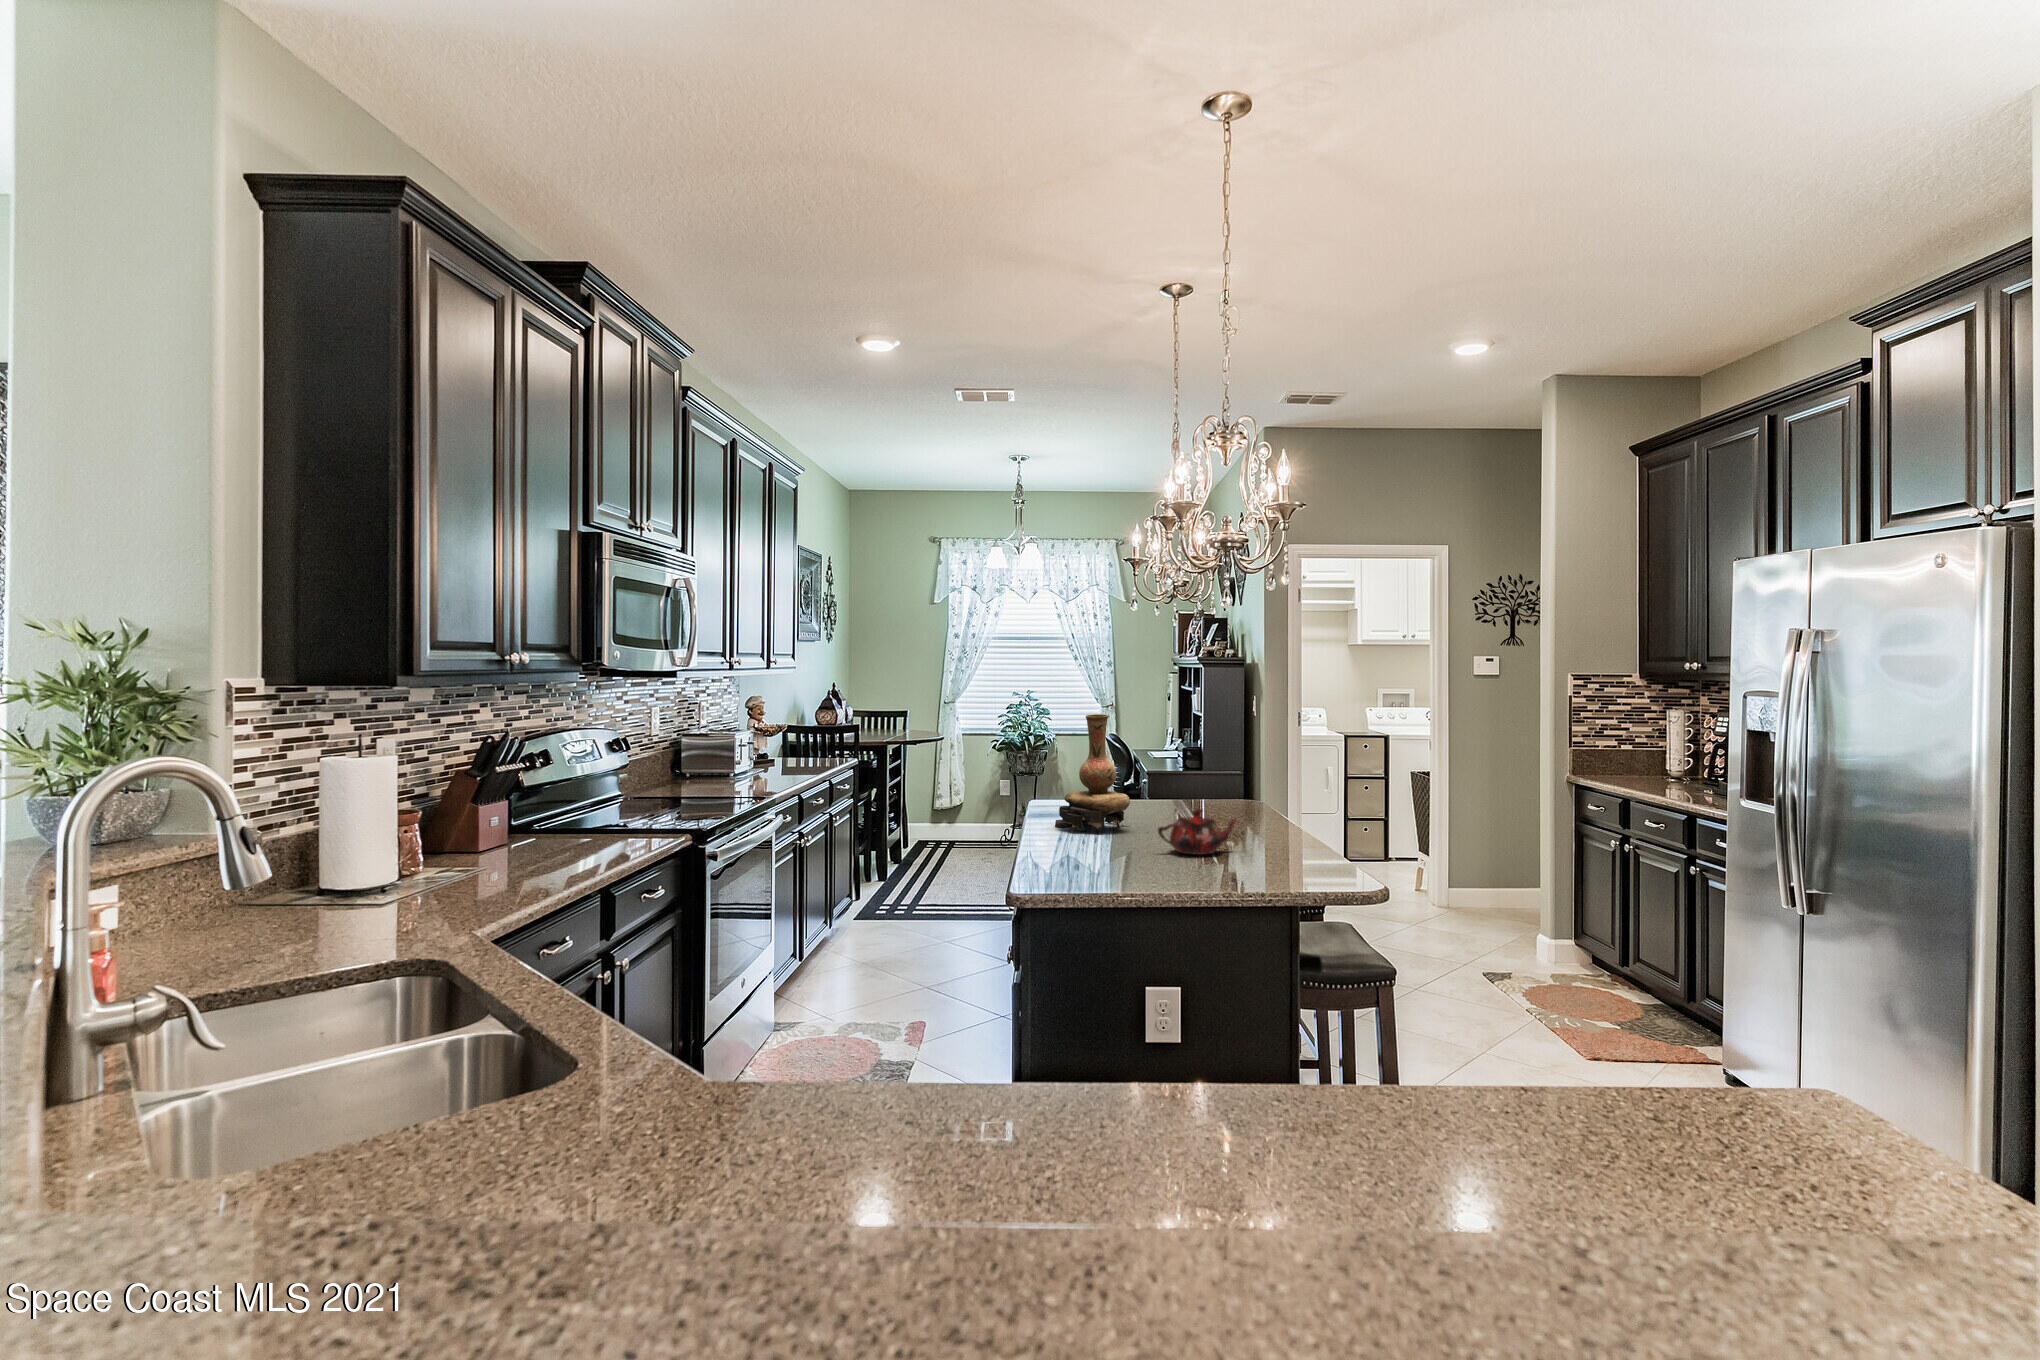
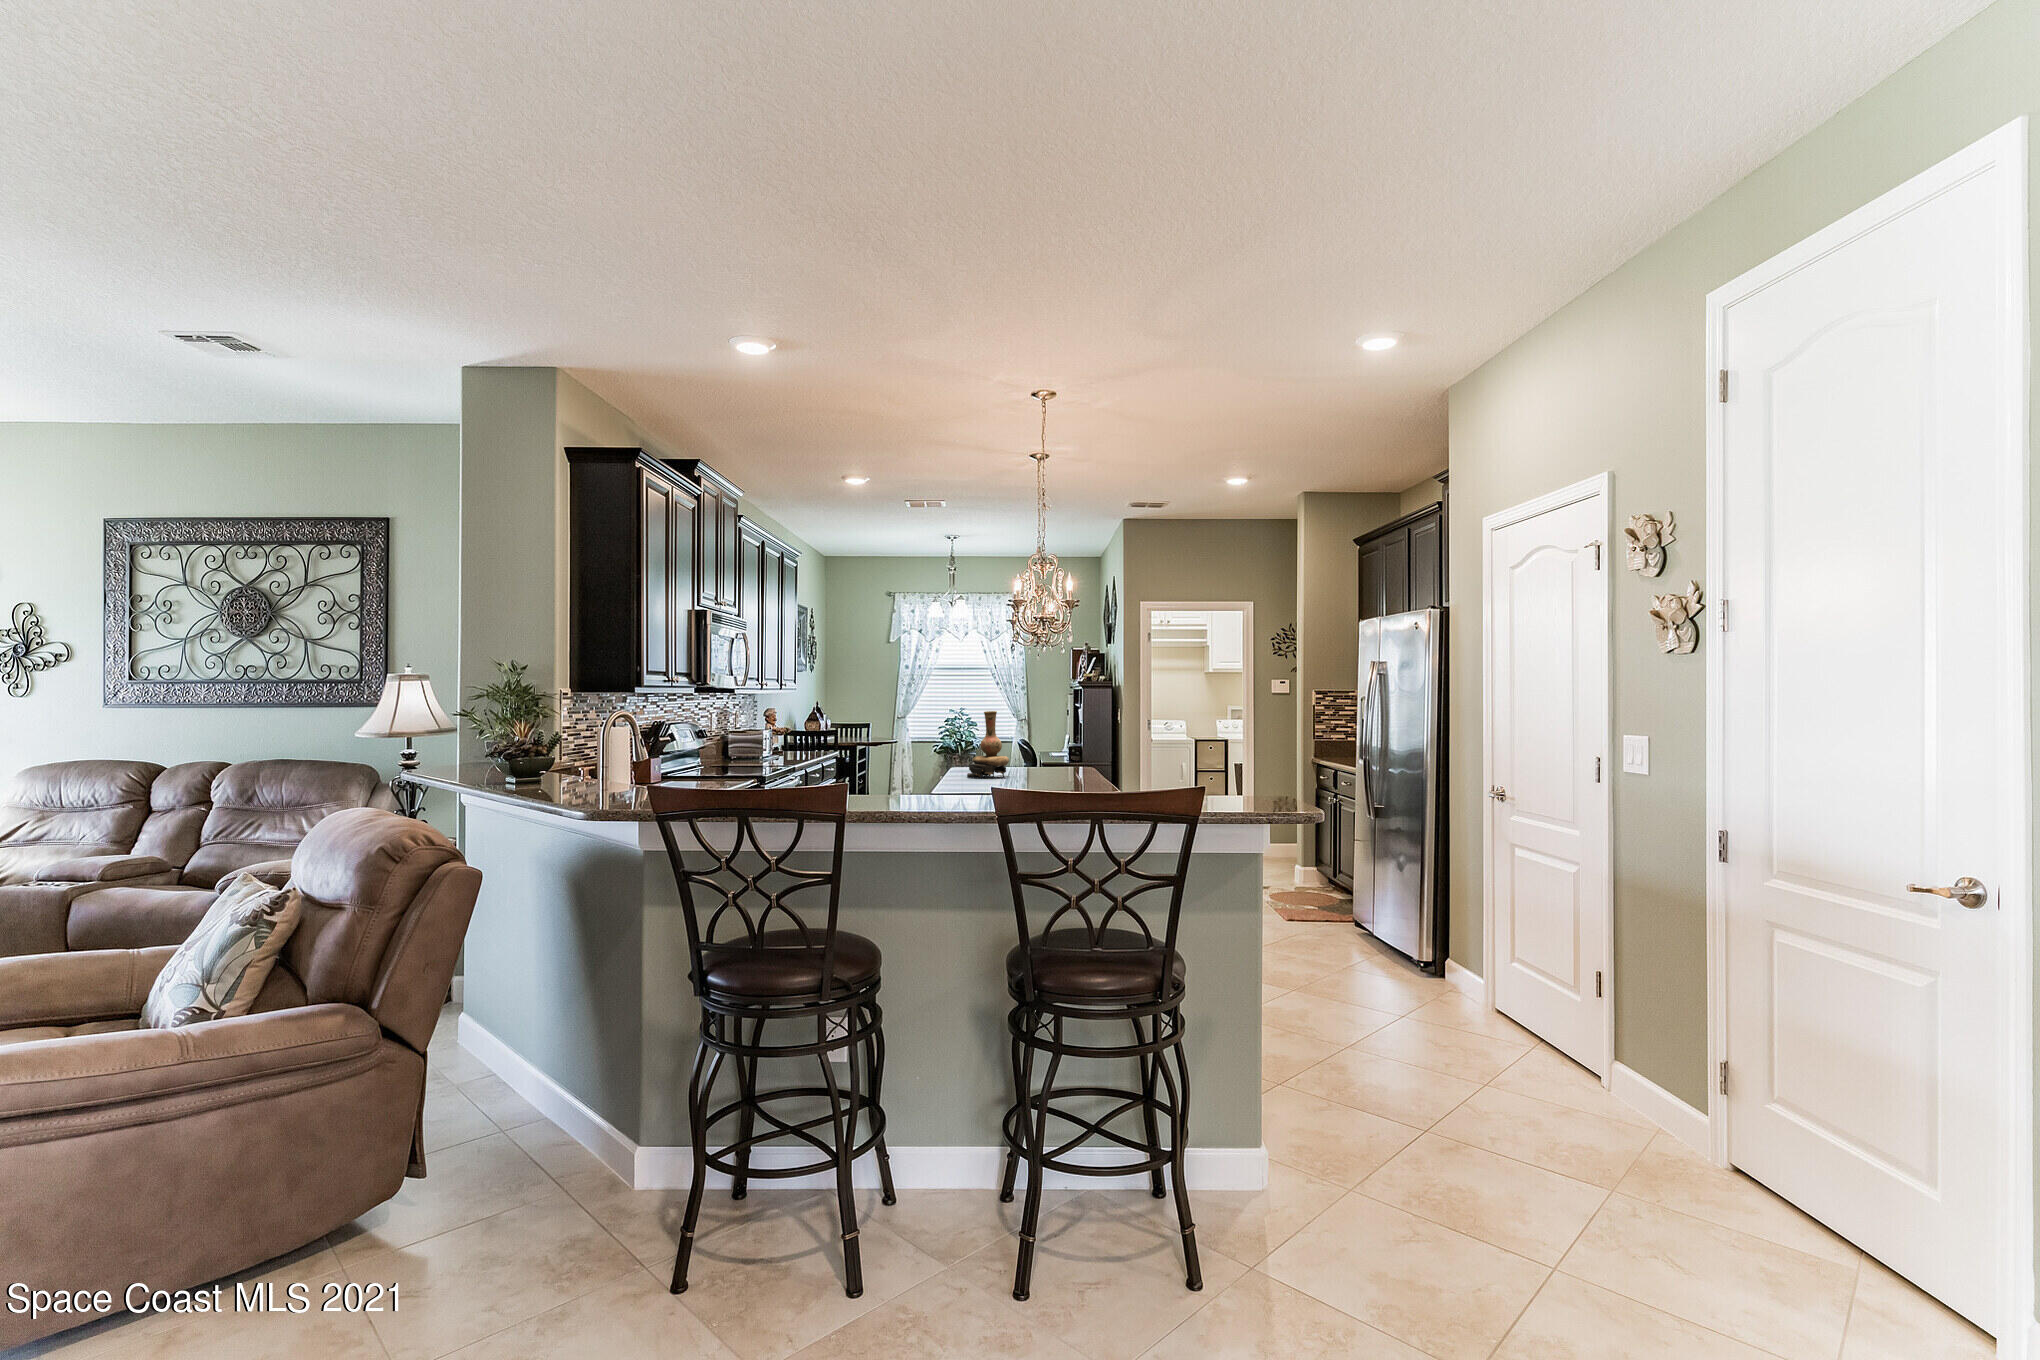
teapot: present [1158,809,1237,855] -> none [1019,759,1063,783]

